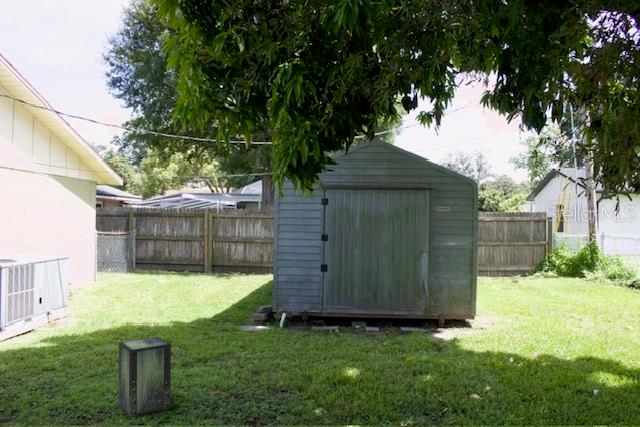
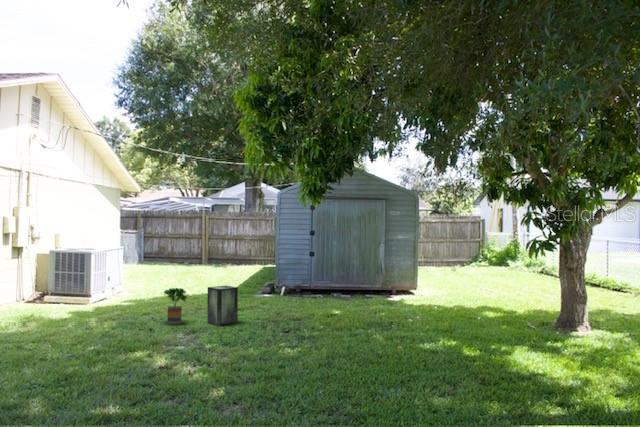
potted tree: none [40,341,86,411] -> present [164,288,187,325]

